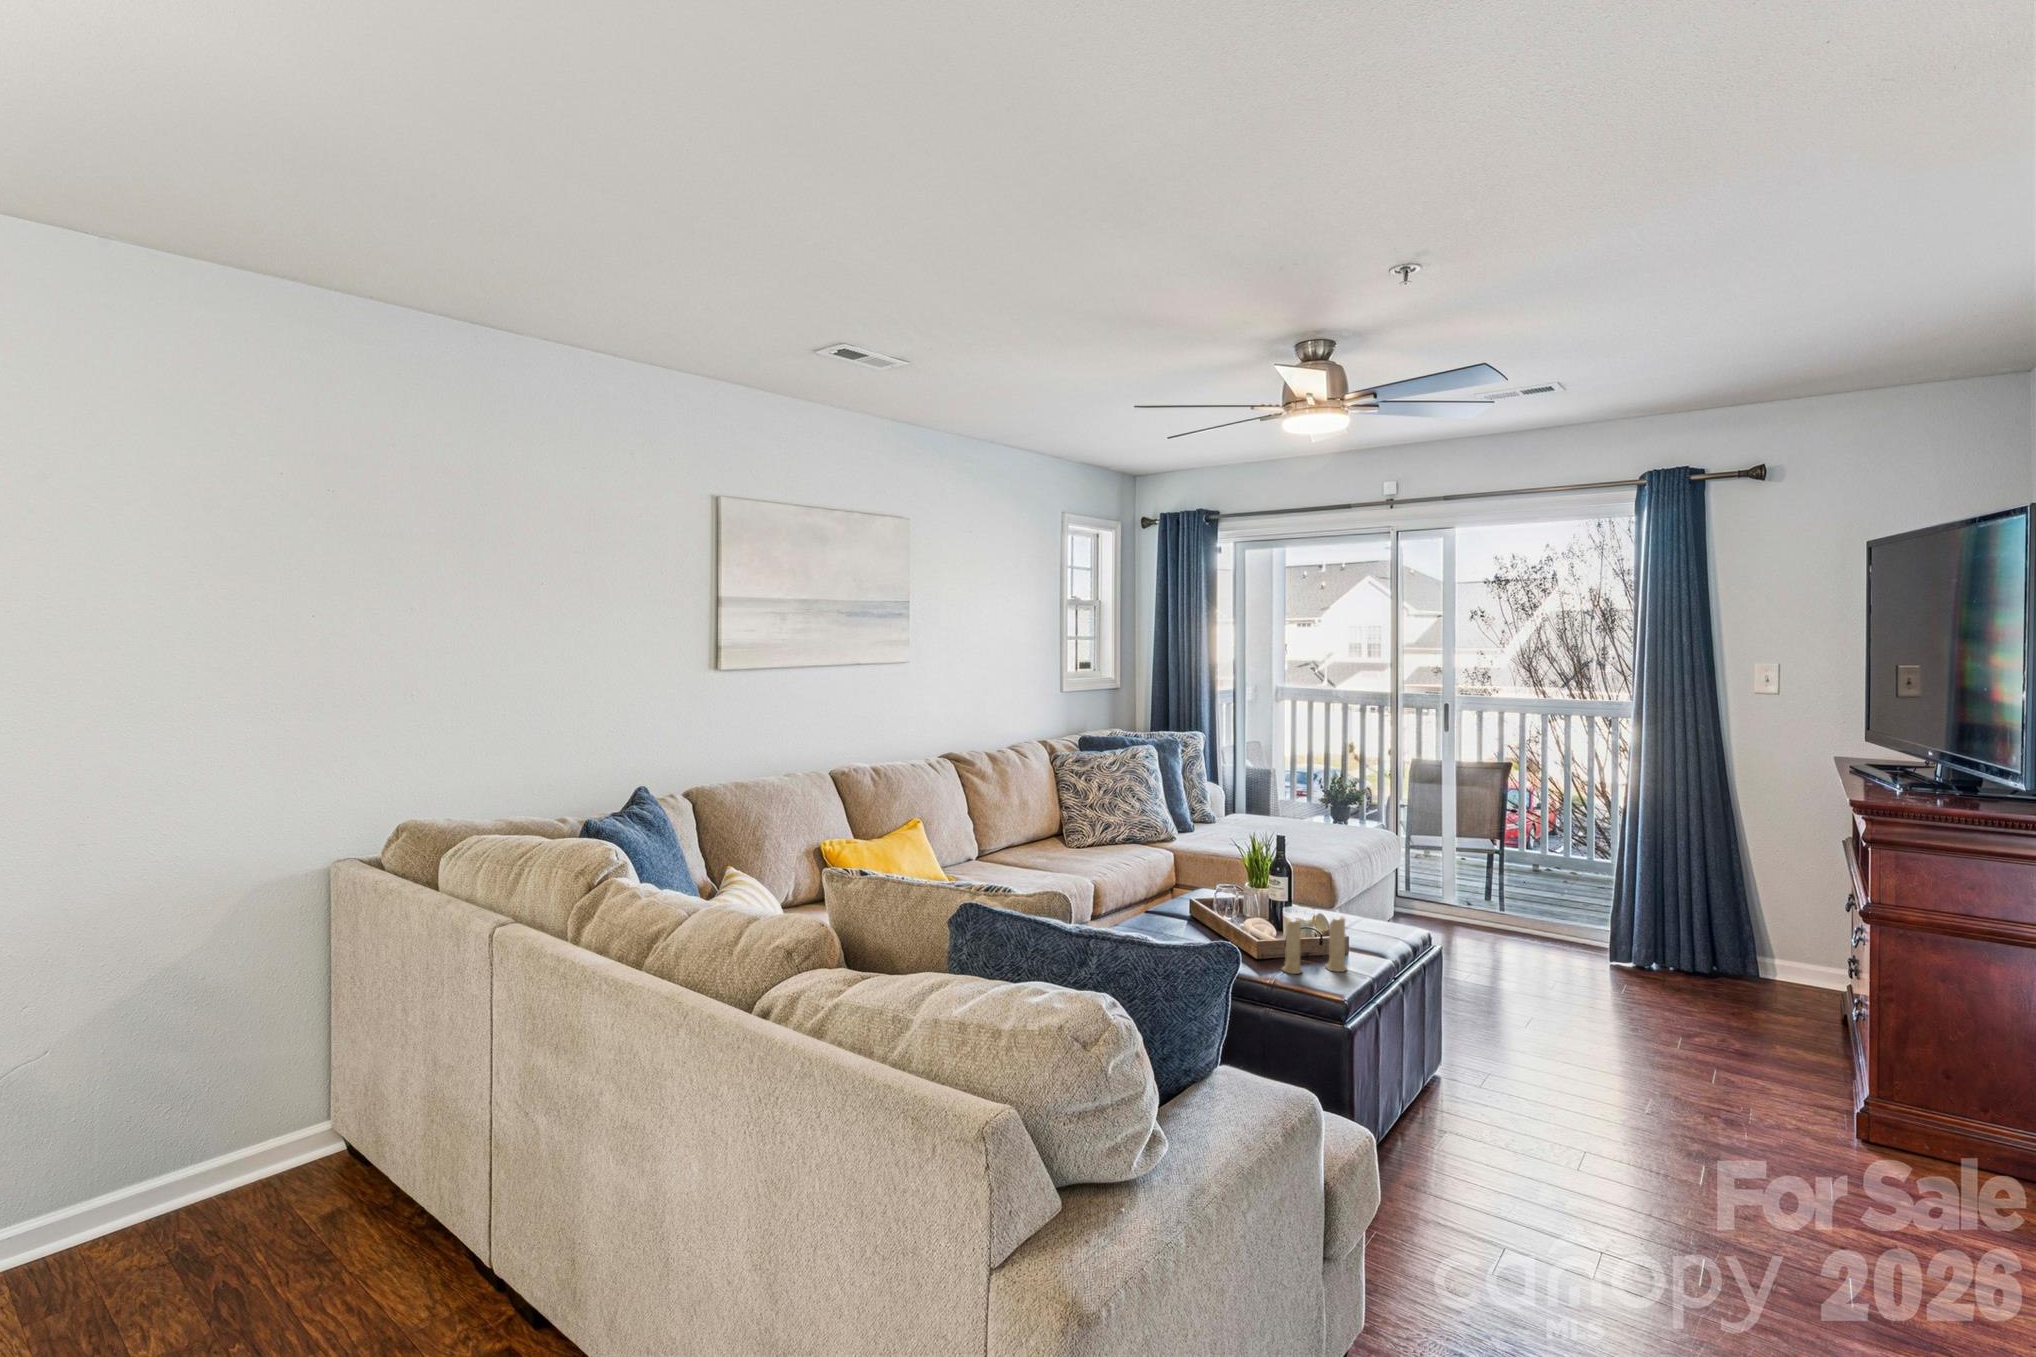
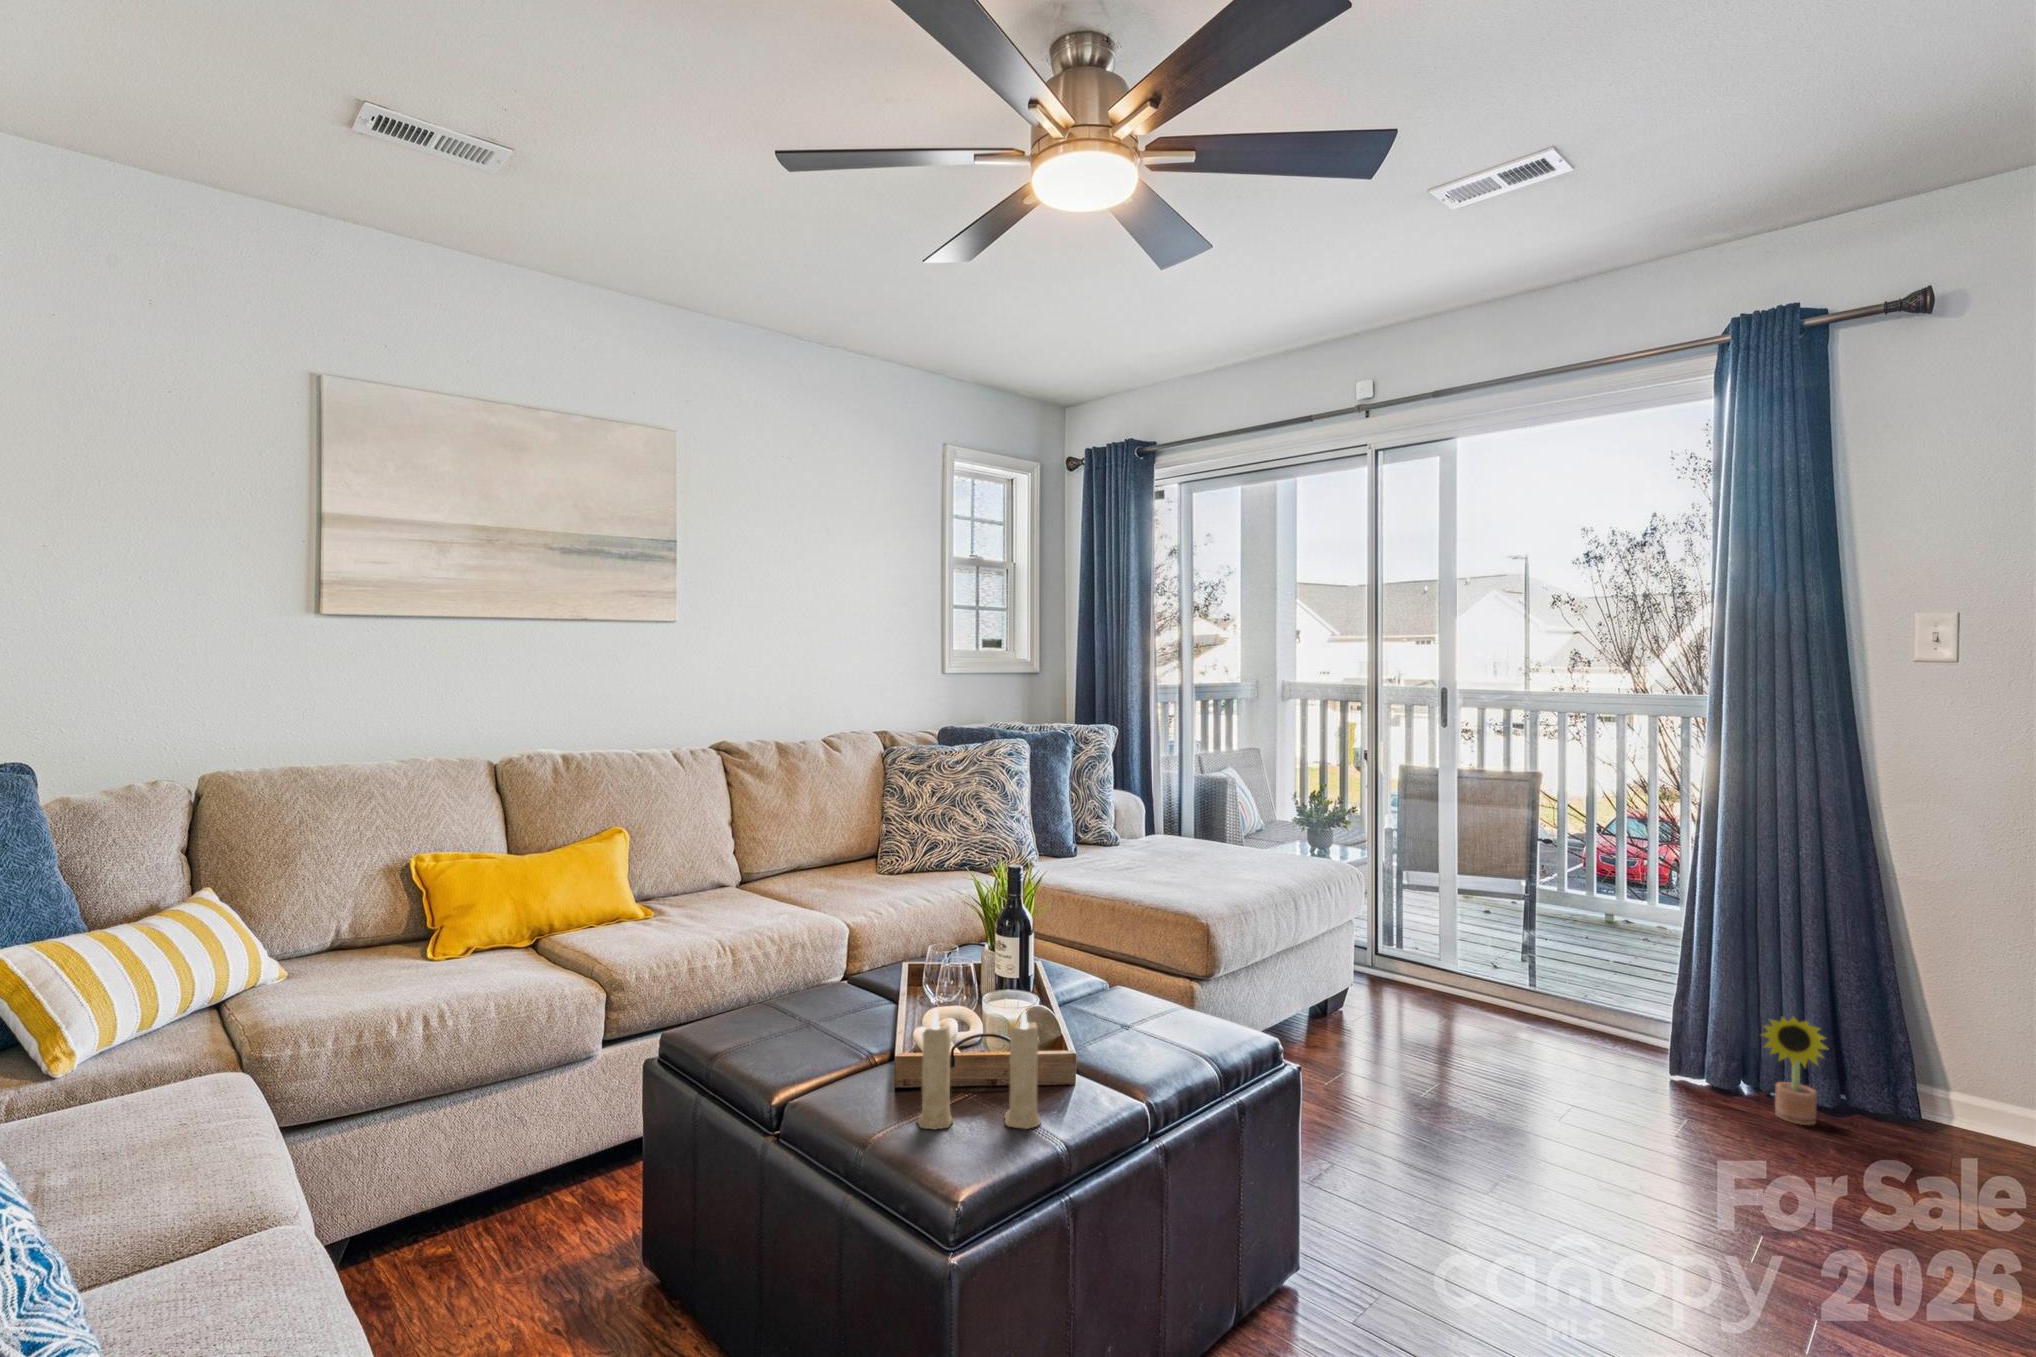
decorative plant: none [1667,916,1708,984] -> present [1762,1017,1827,1125]

